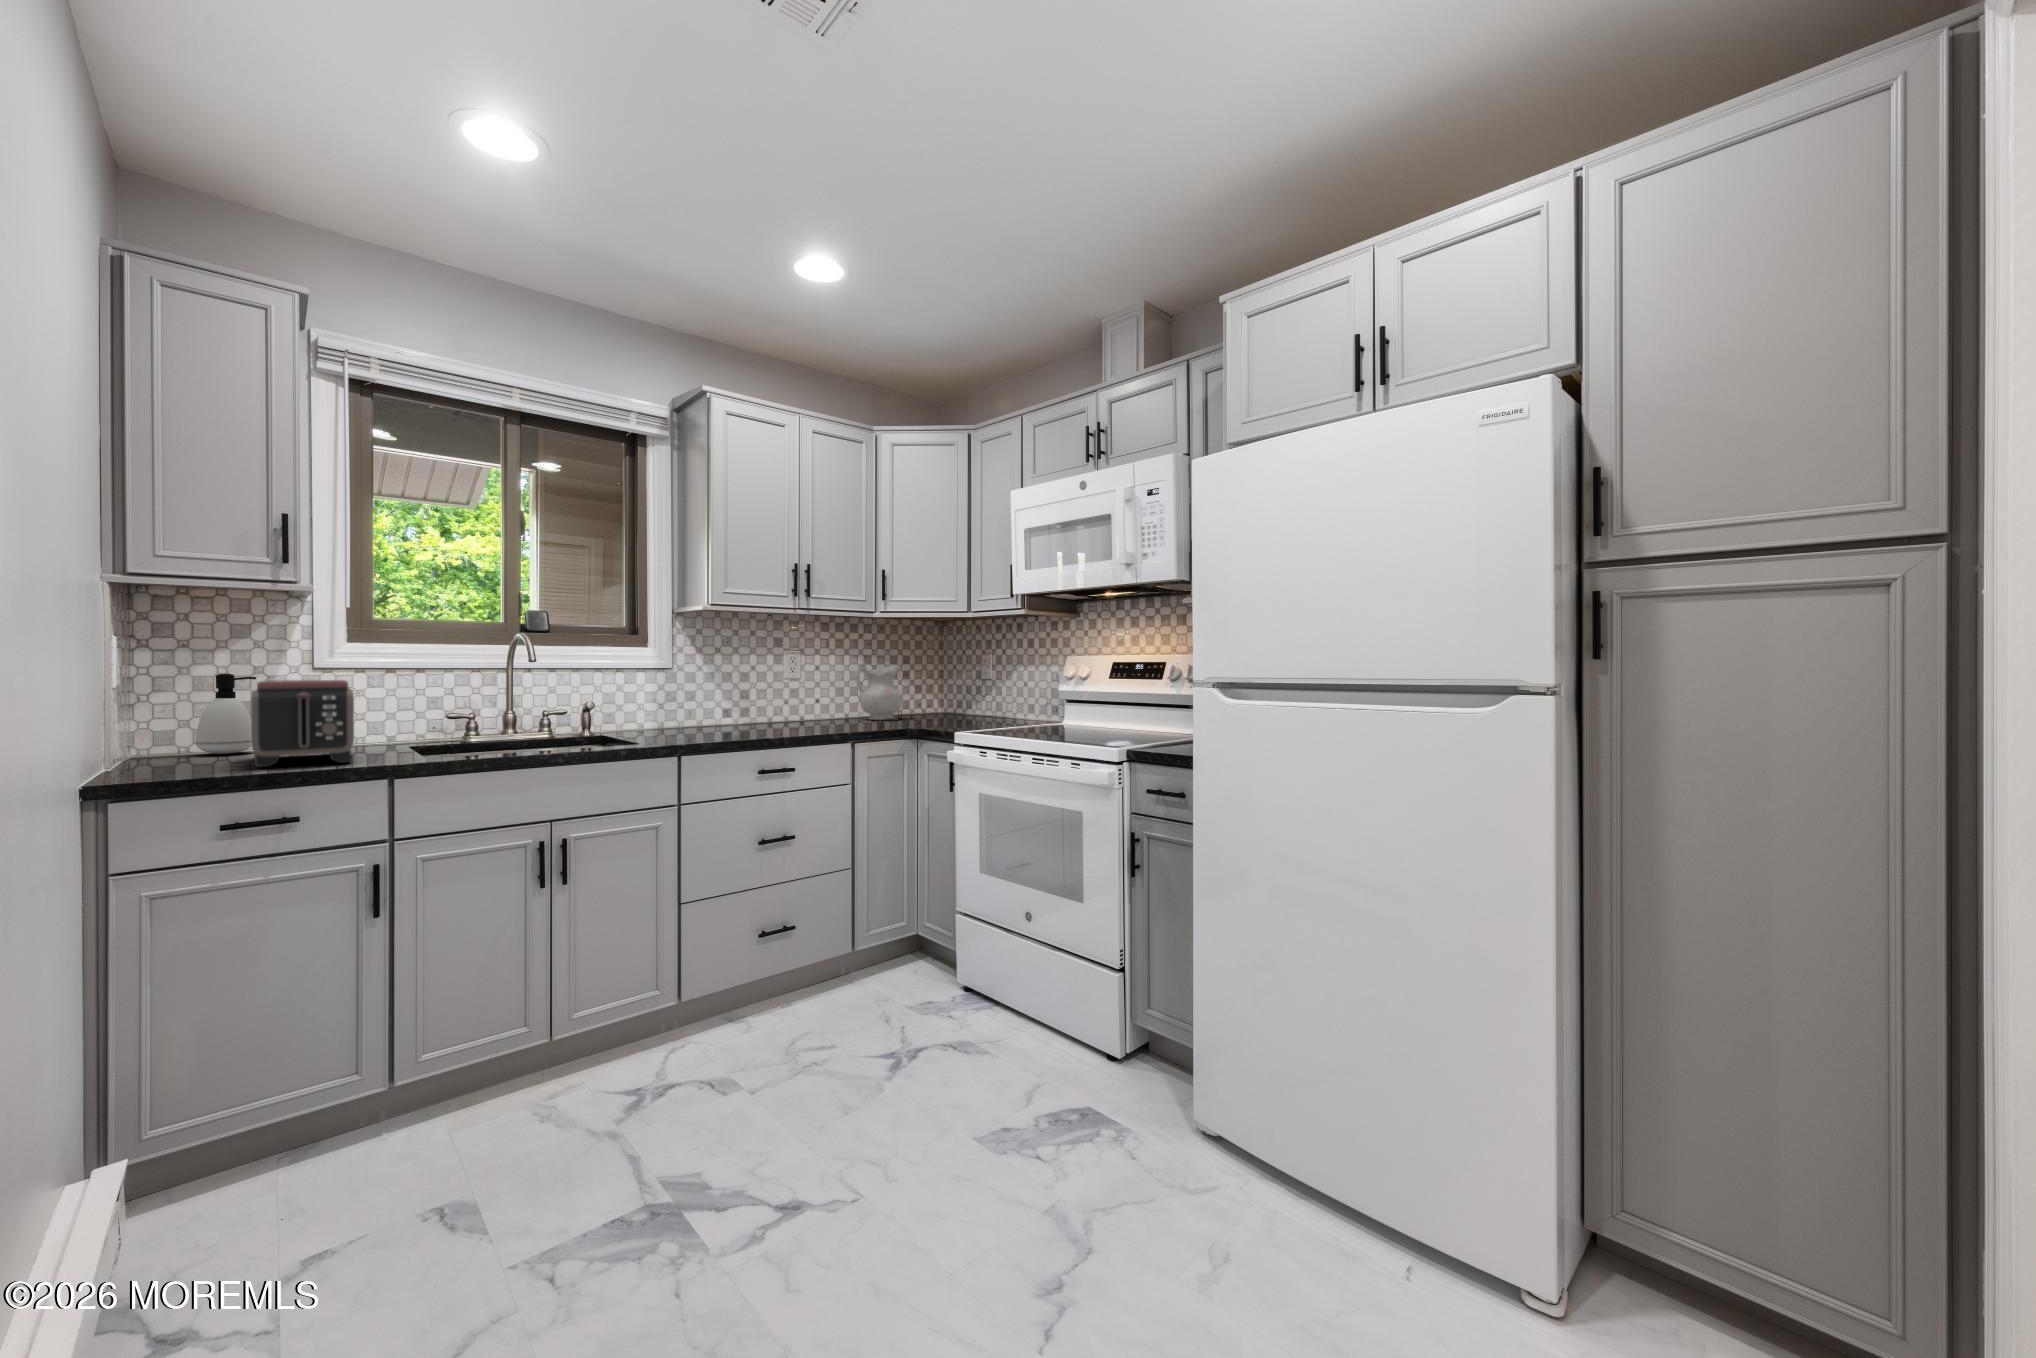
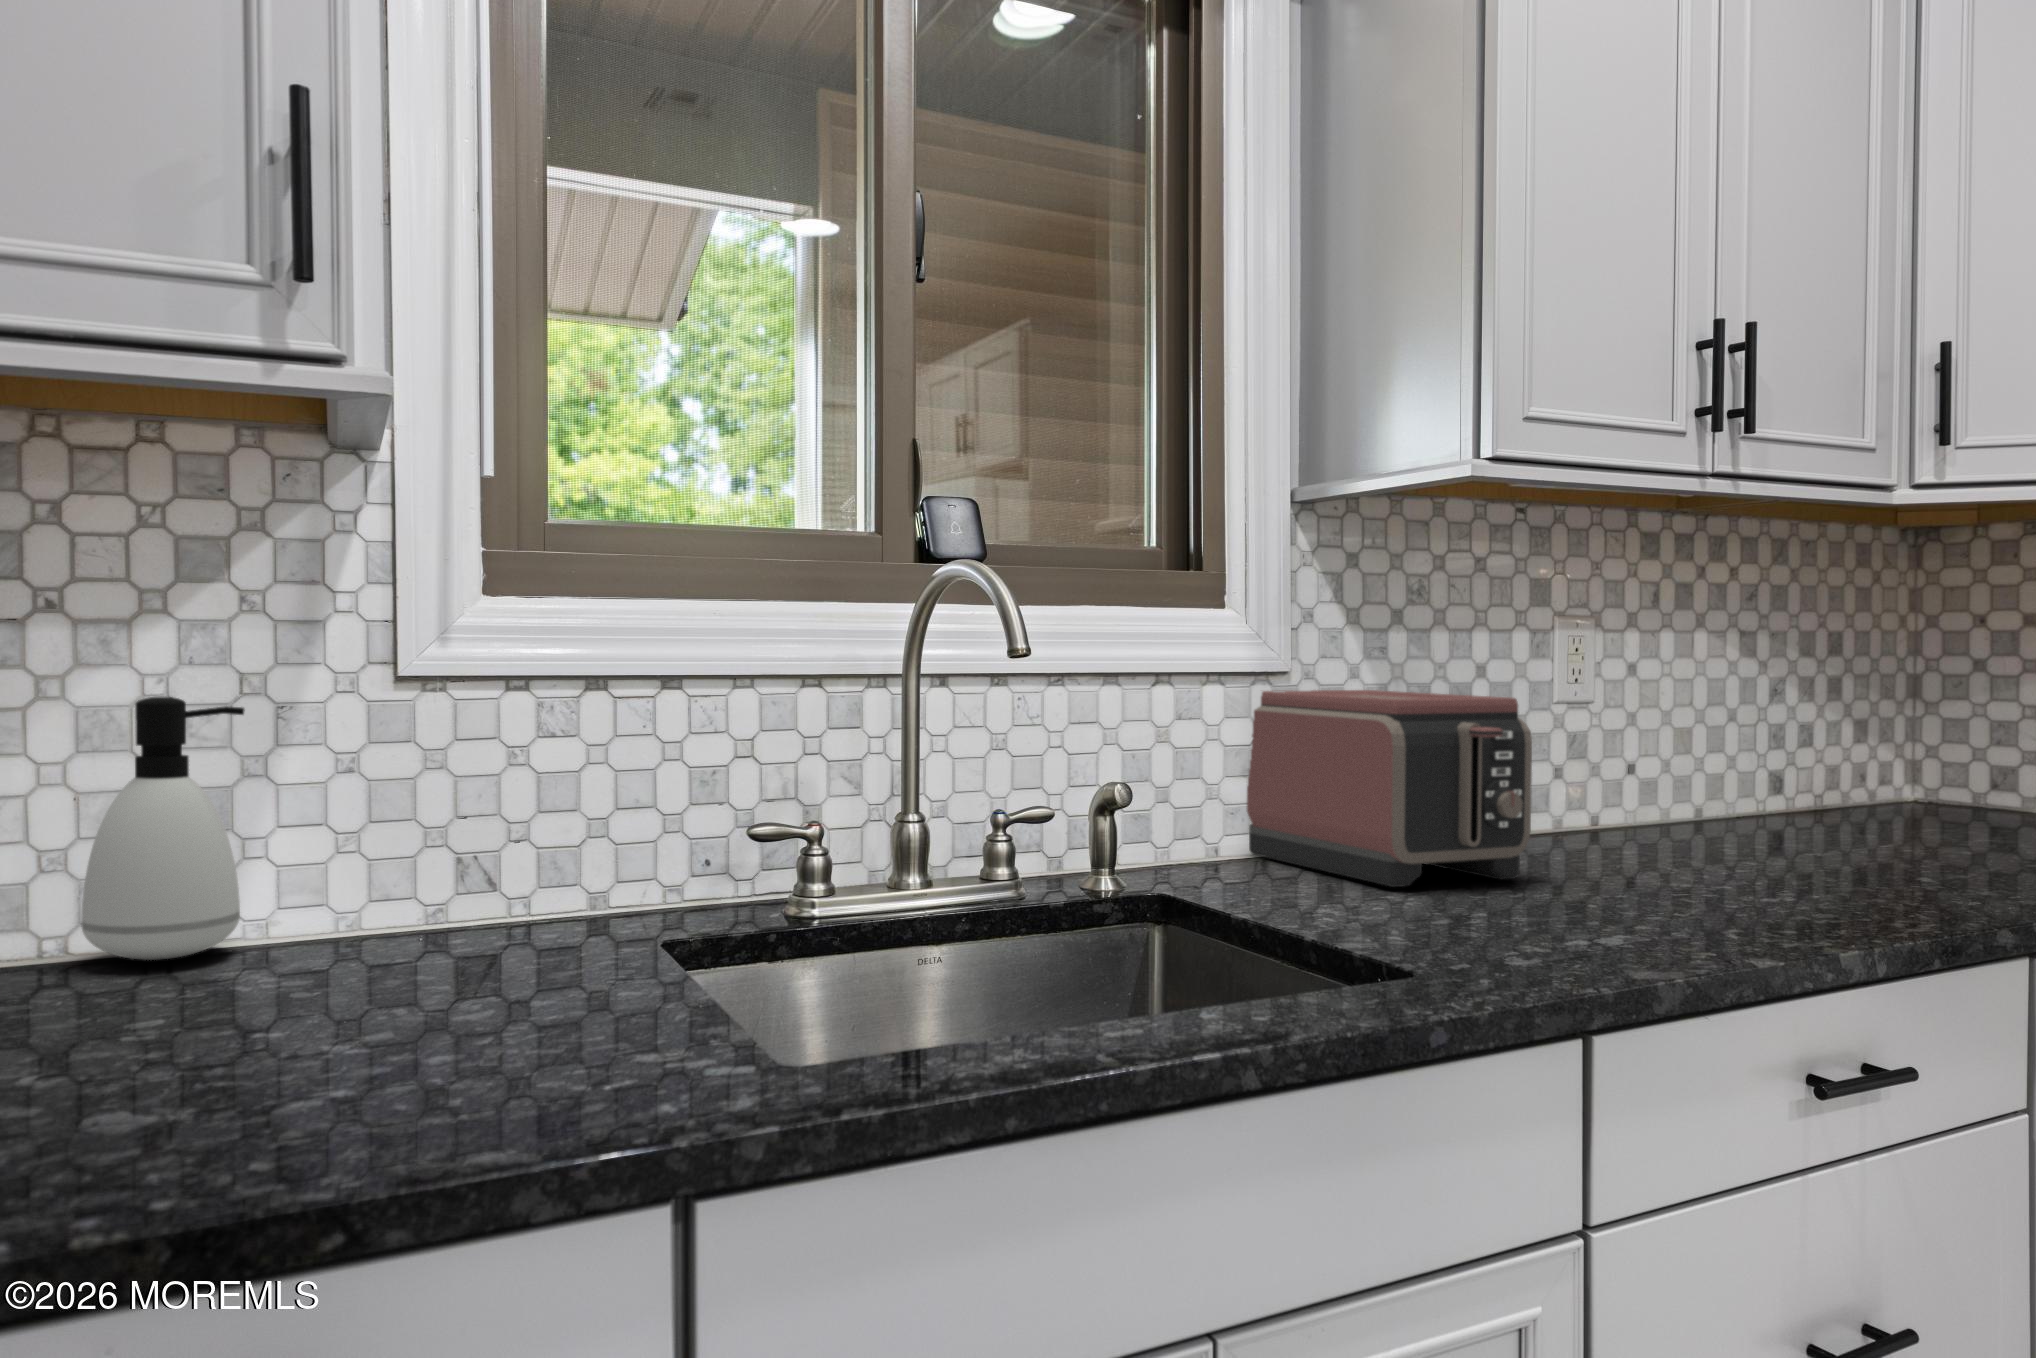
ceramic pitcher: present [855,664,903,720] -> none [1752,657,1904,833]
toaster: present [251,680,354,767] -> present [1247,690,1532,887]

